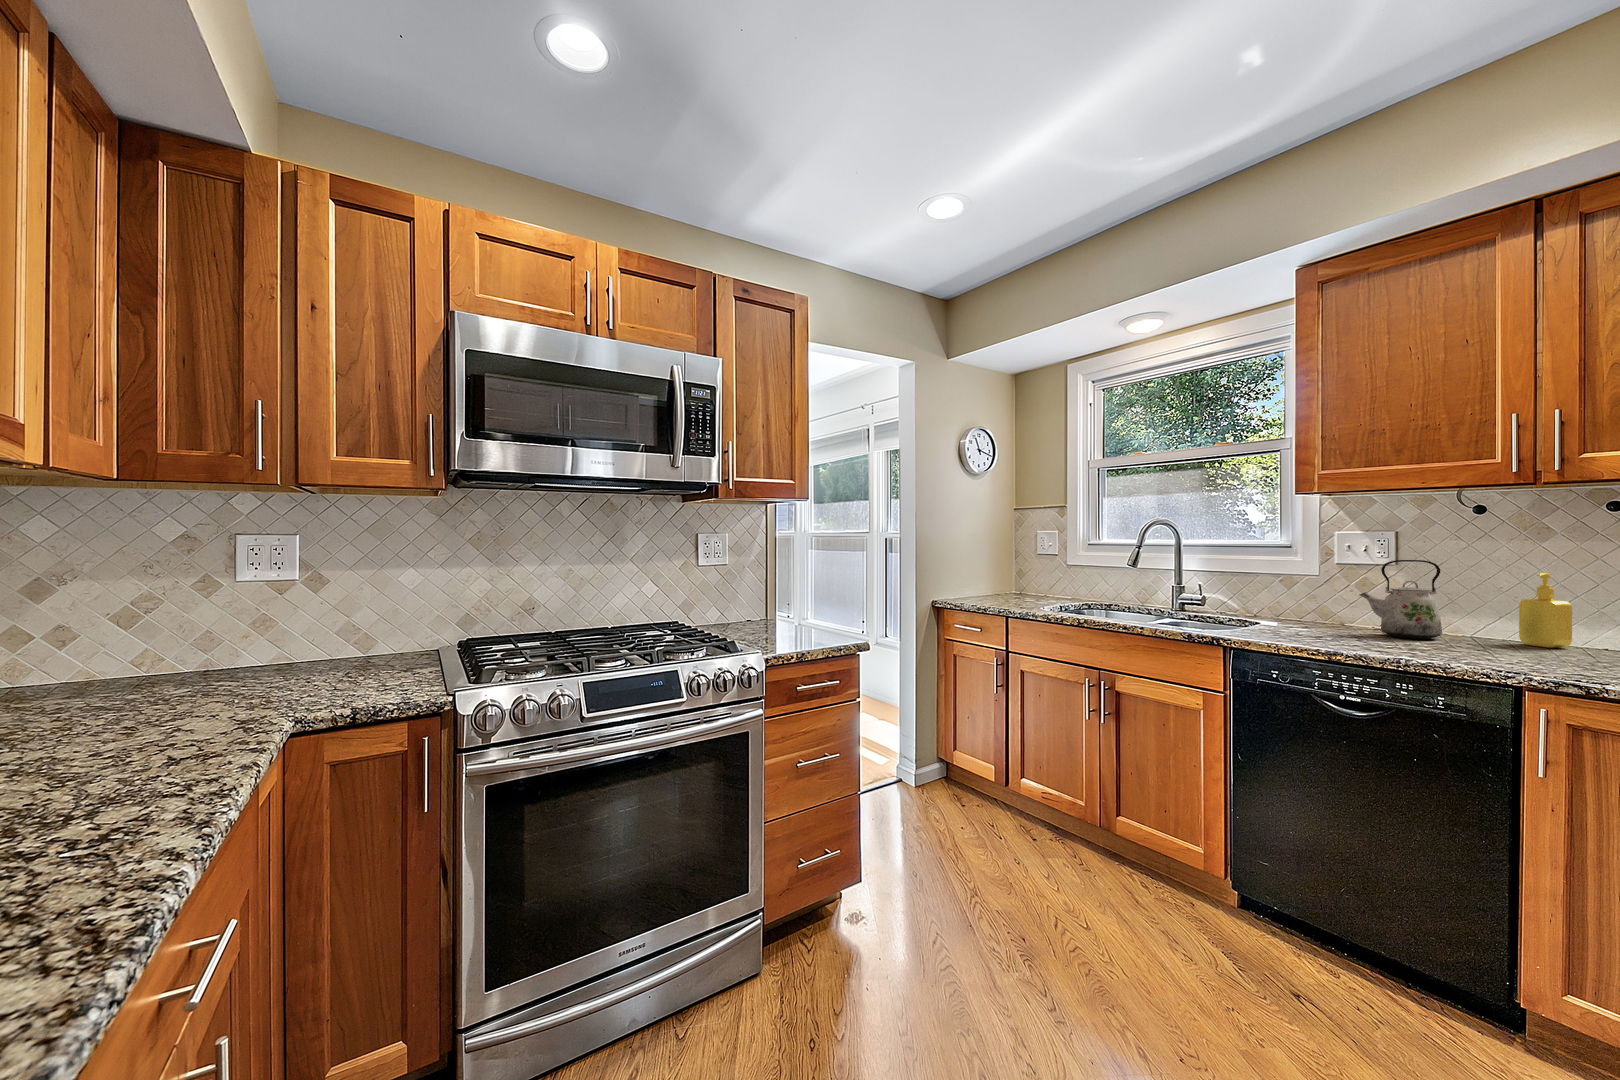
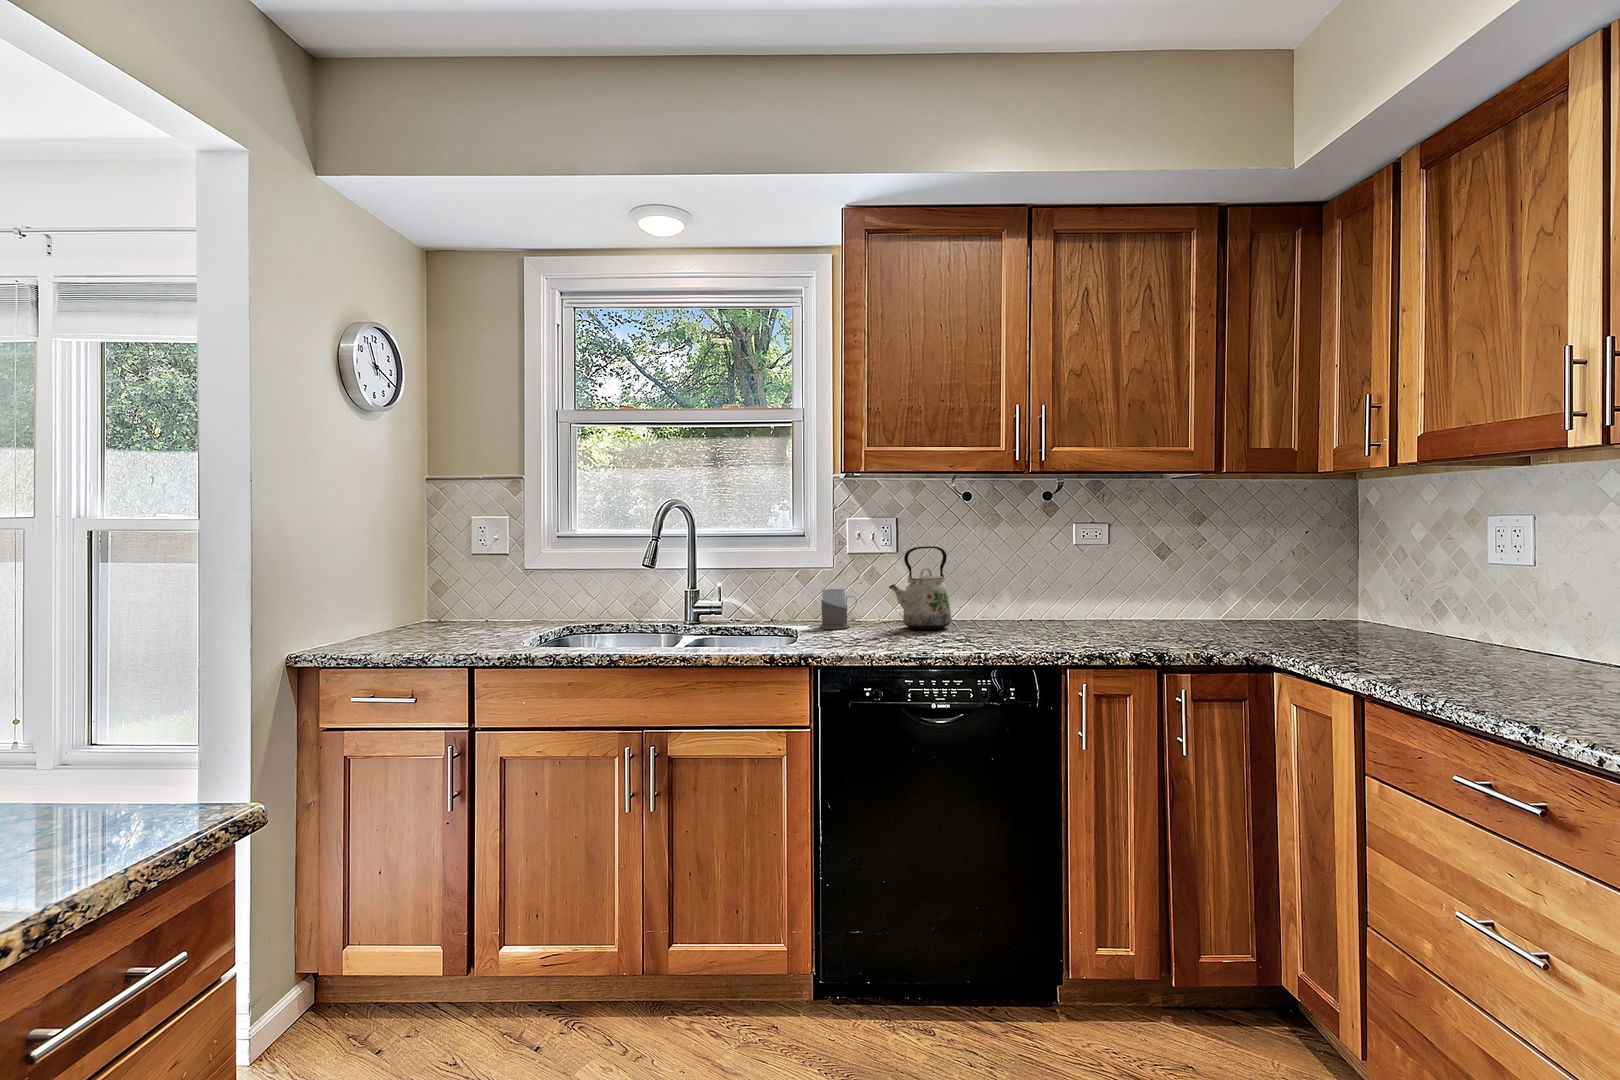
soap dispenser: present [1519,573,1572,648] -> none [995,554,1030,624]
mug: none [1296,593,1334,627] -> present [820,589,857,629]

